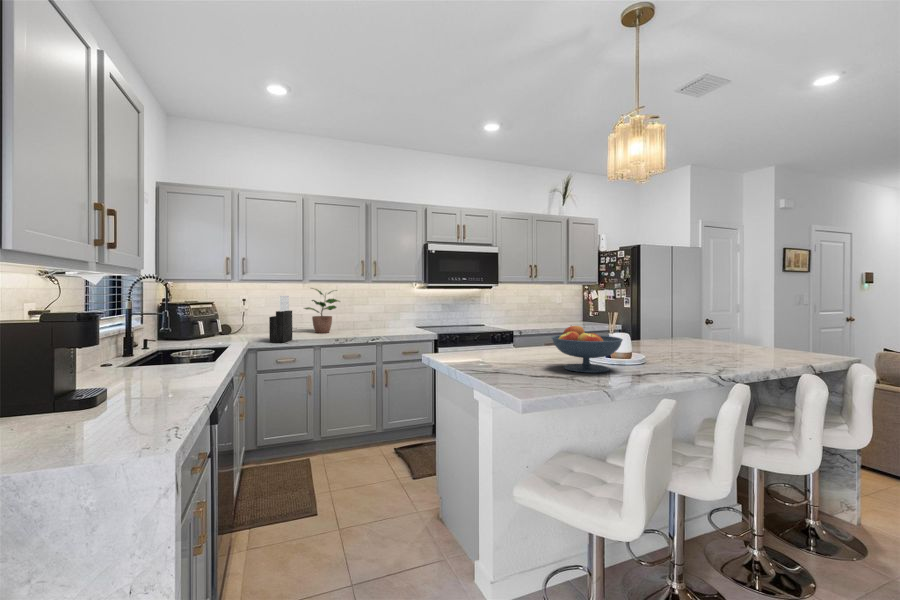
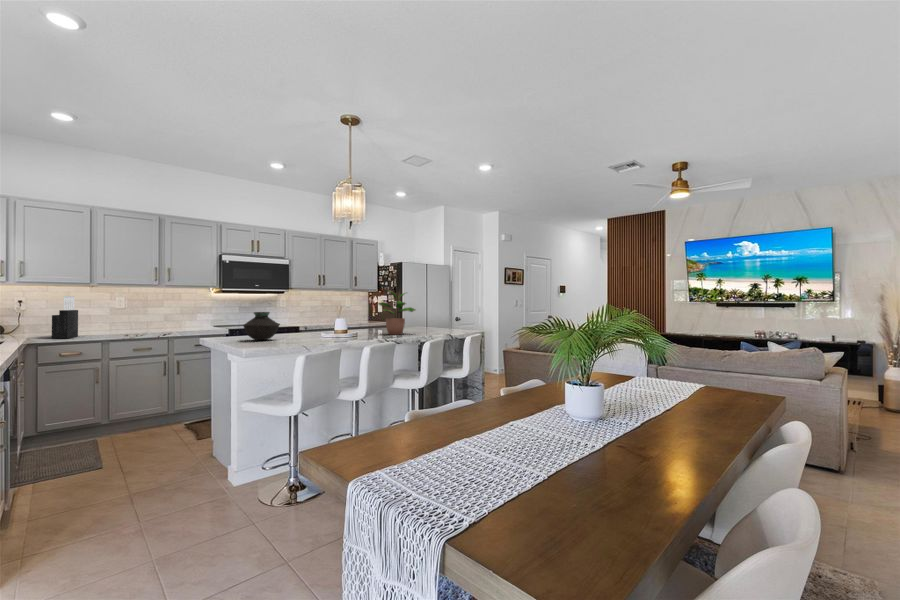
potted plant: present [304,288,340,333] -> present [378,290,415,335]
vase: none [475,320,522,359] -> present [243,312,279,340]
fruit bowl: present [552,326,623,373] -> none [293,314,339,343]

